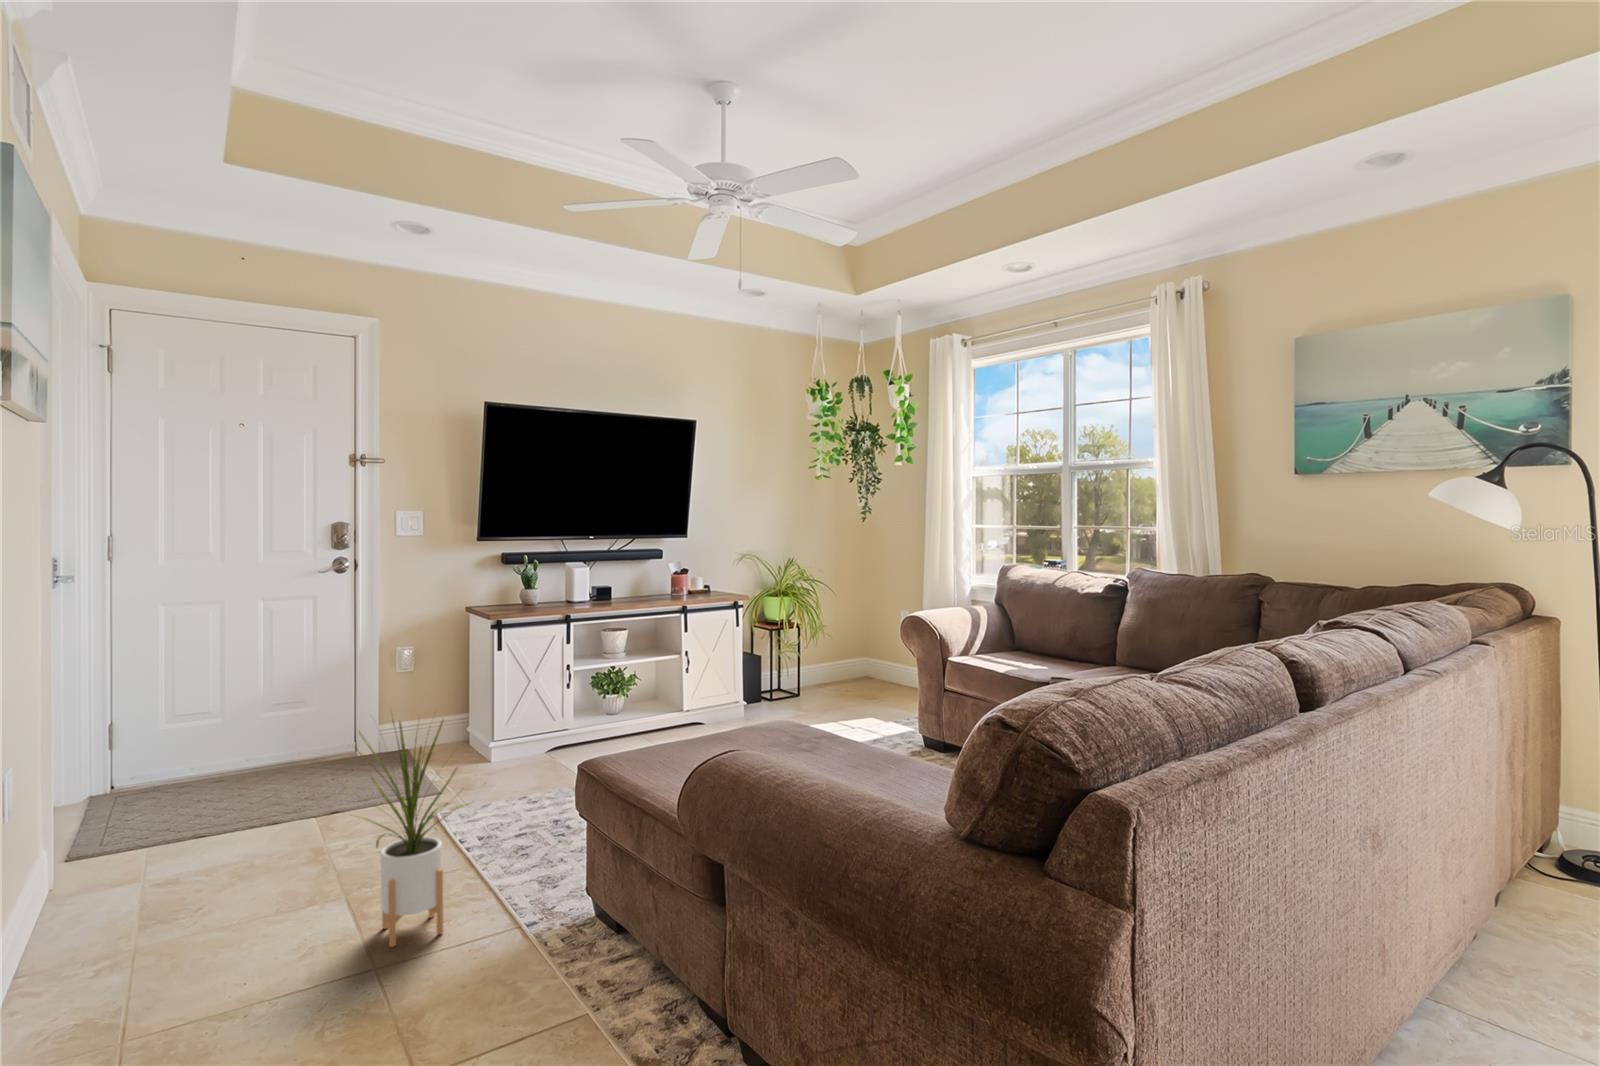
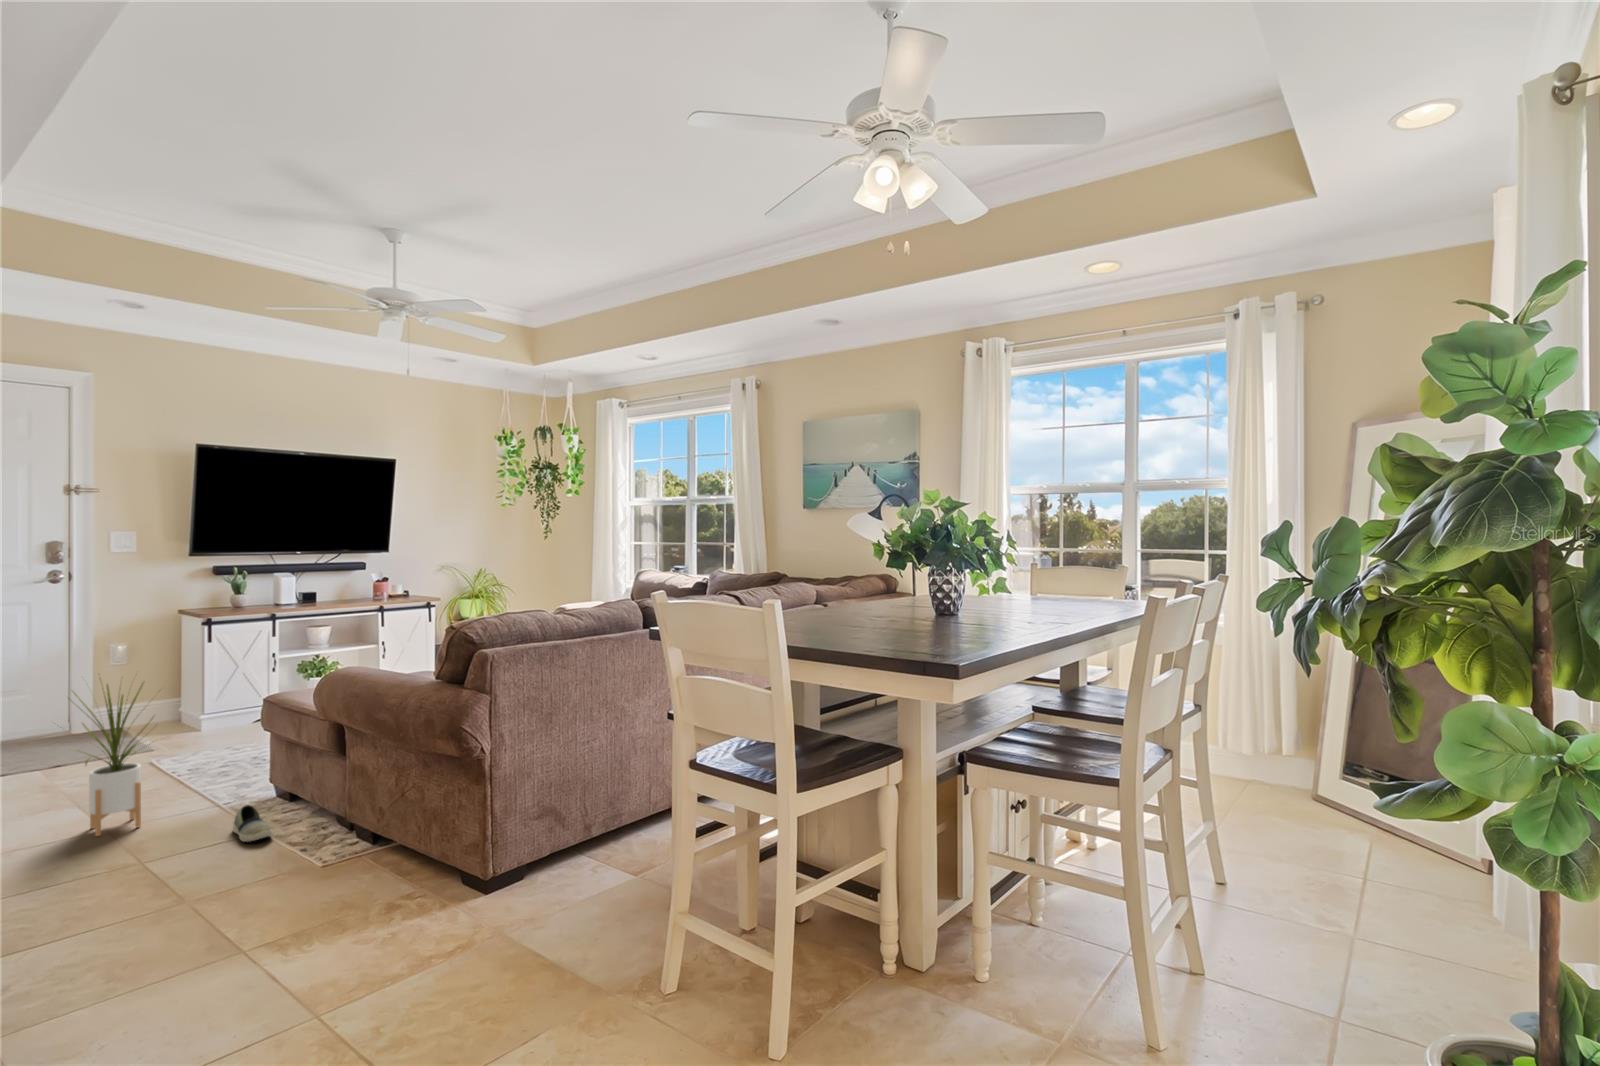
shoe: none [564,921,622,993] -> present [233,805,272,842]

